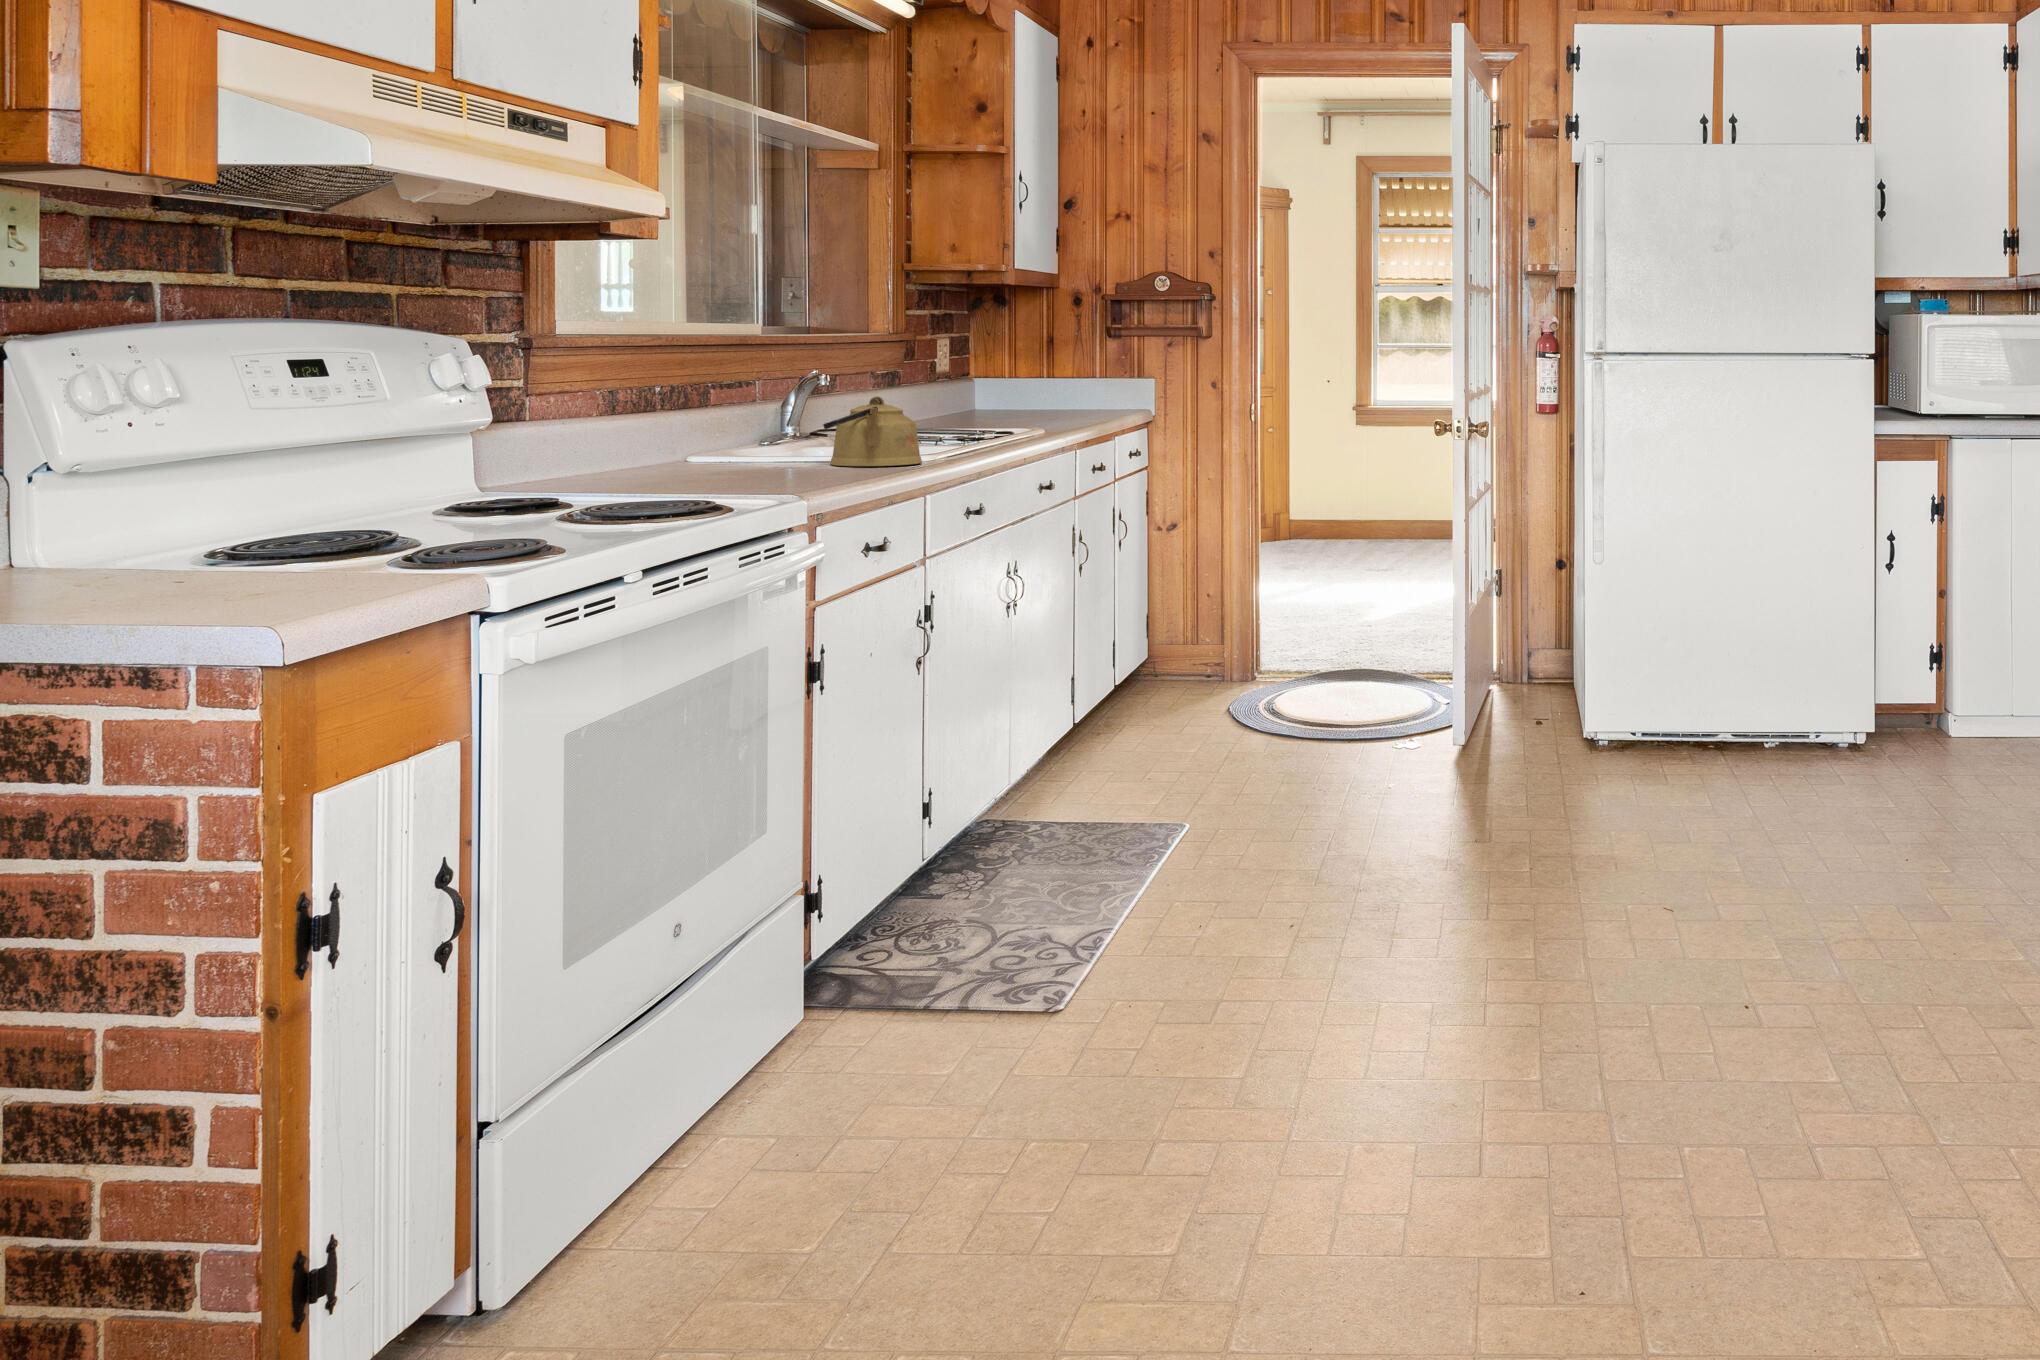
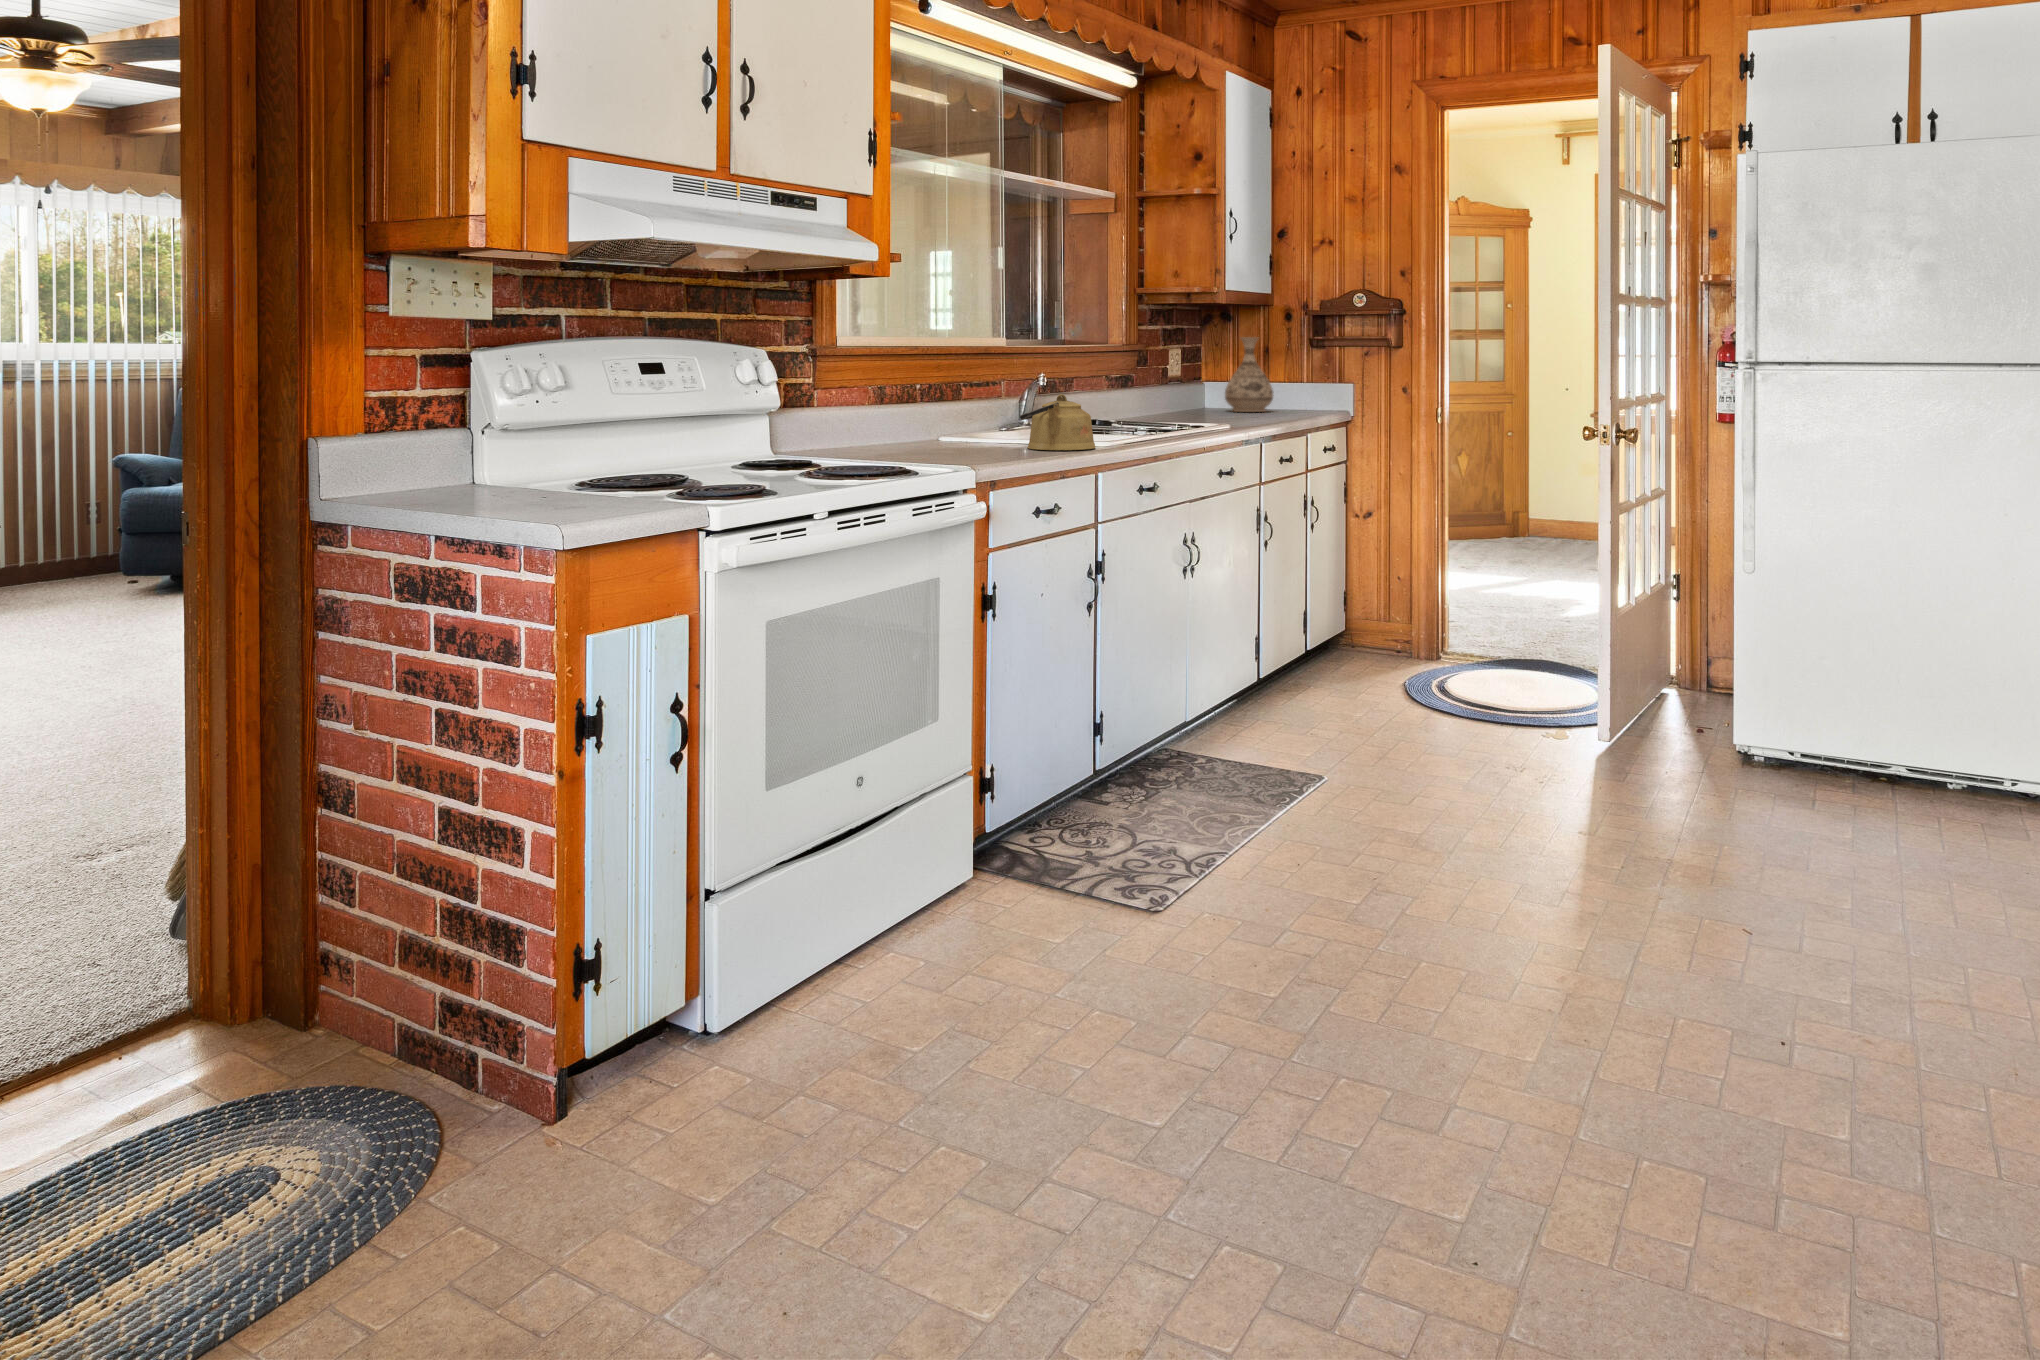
vase: none [999,327,1060,417] -> present [1225,337,1274,412]

